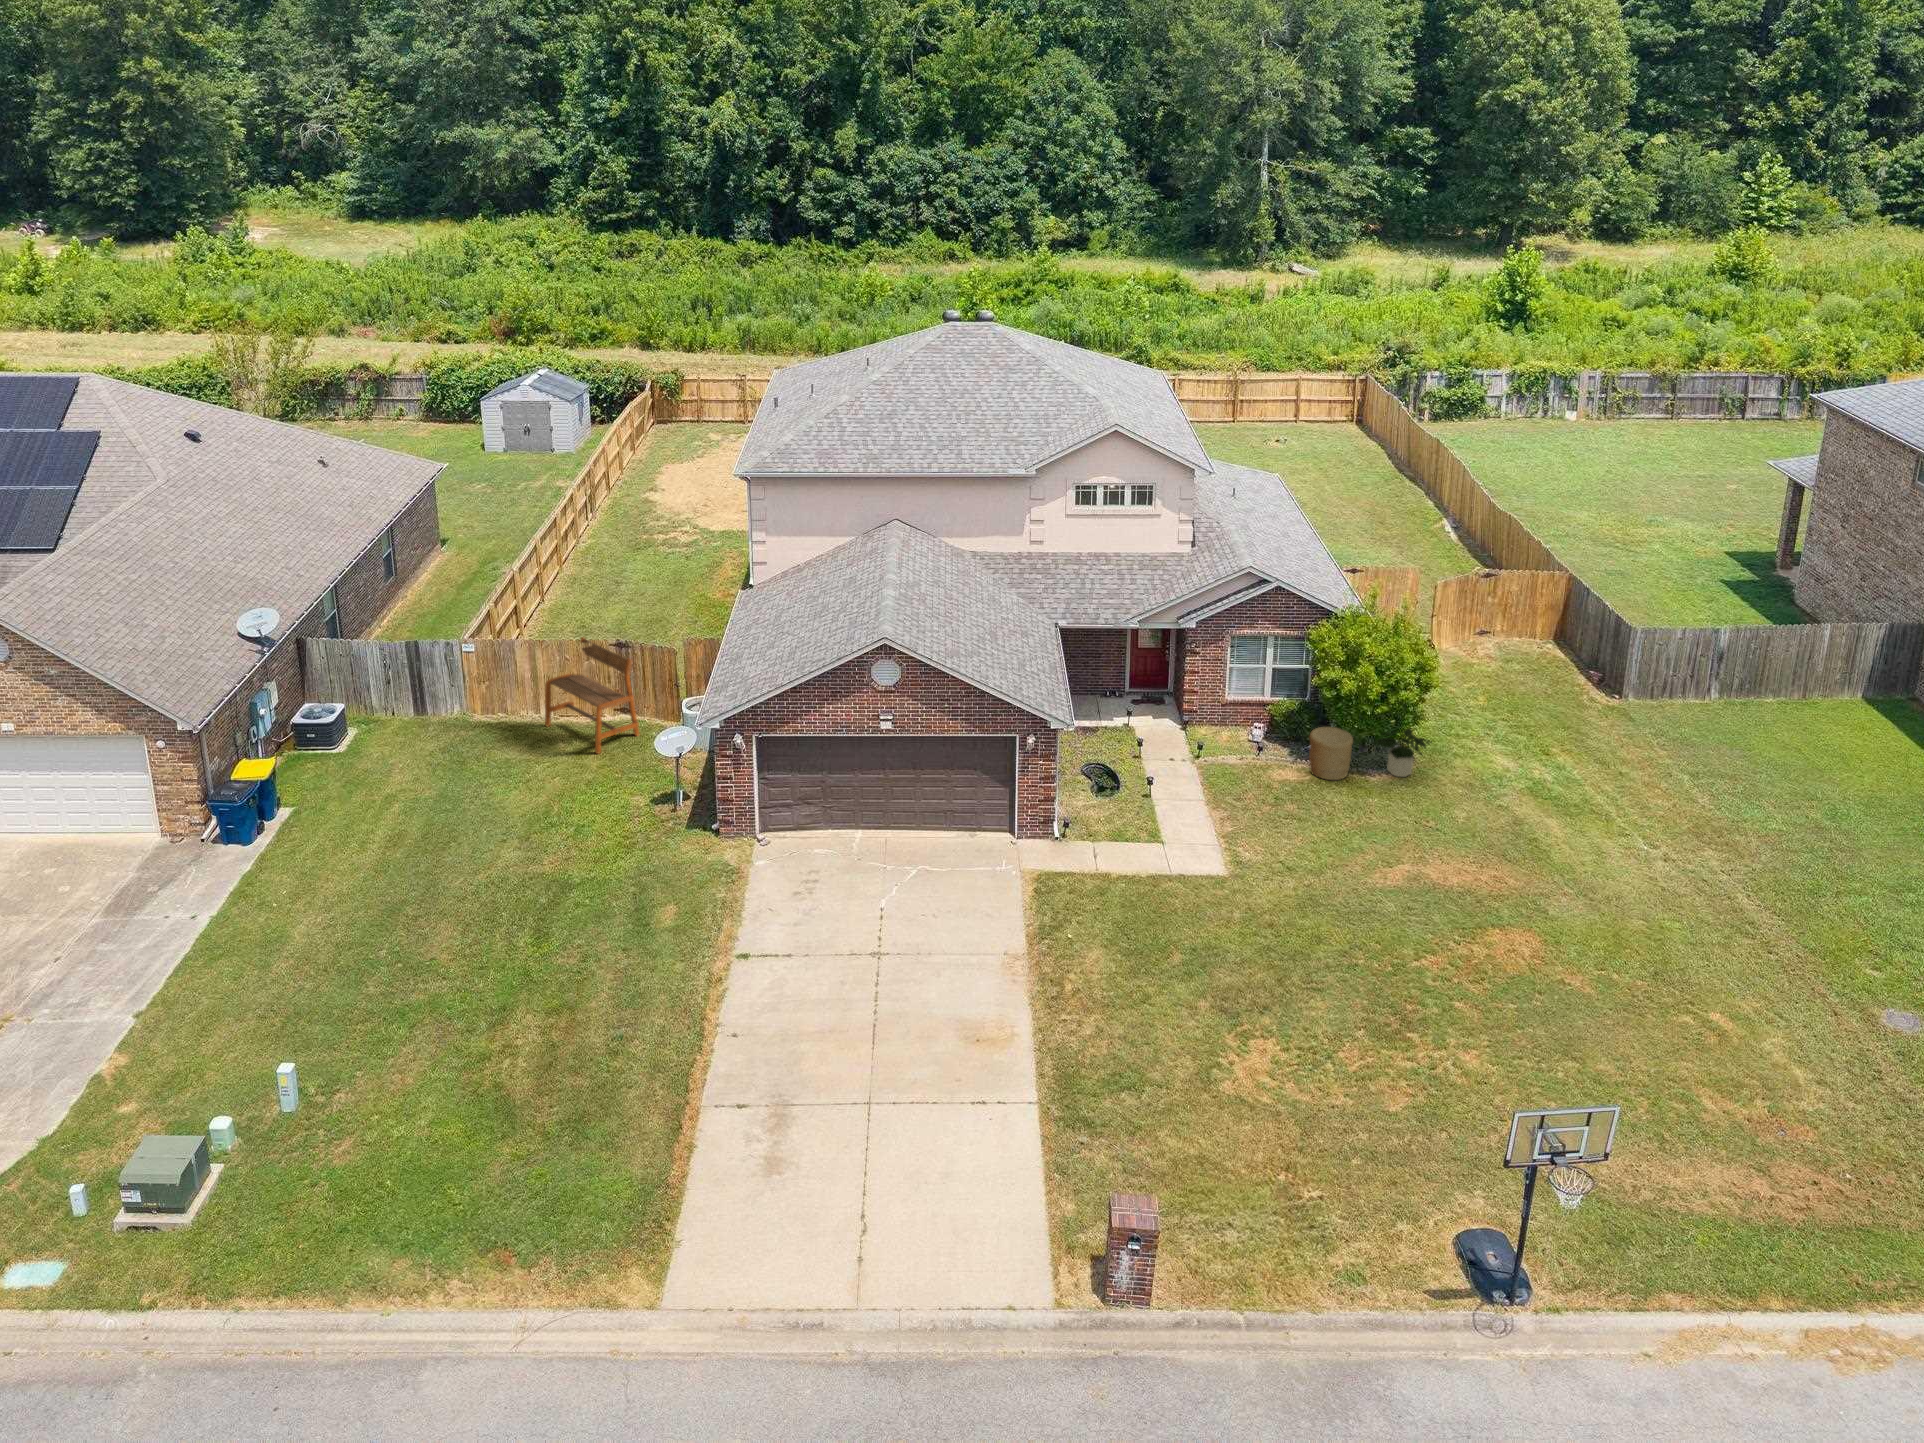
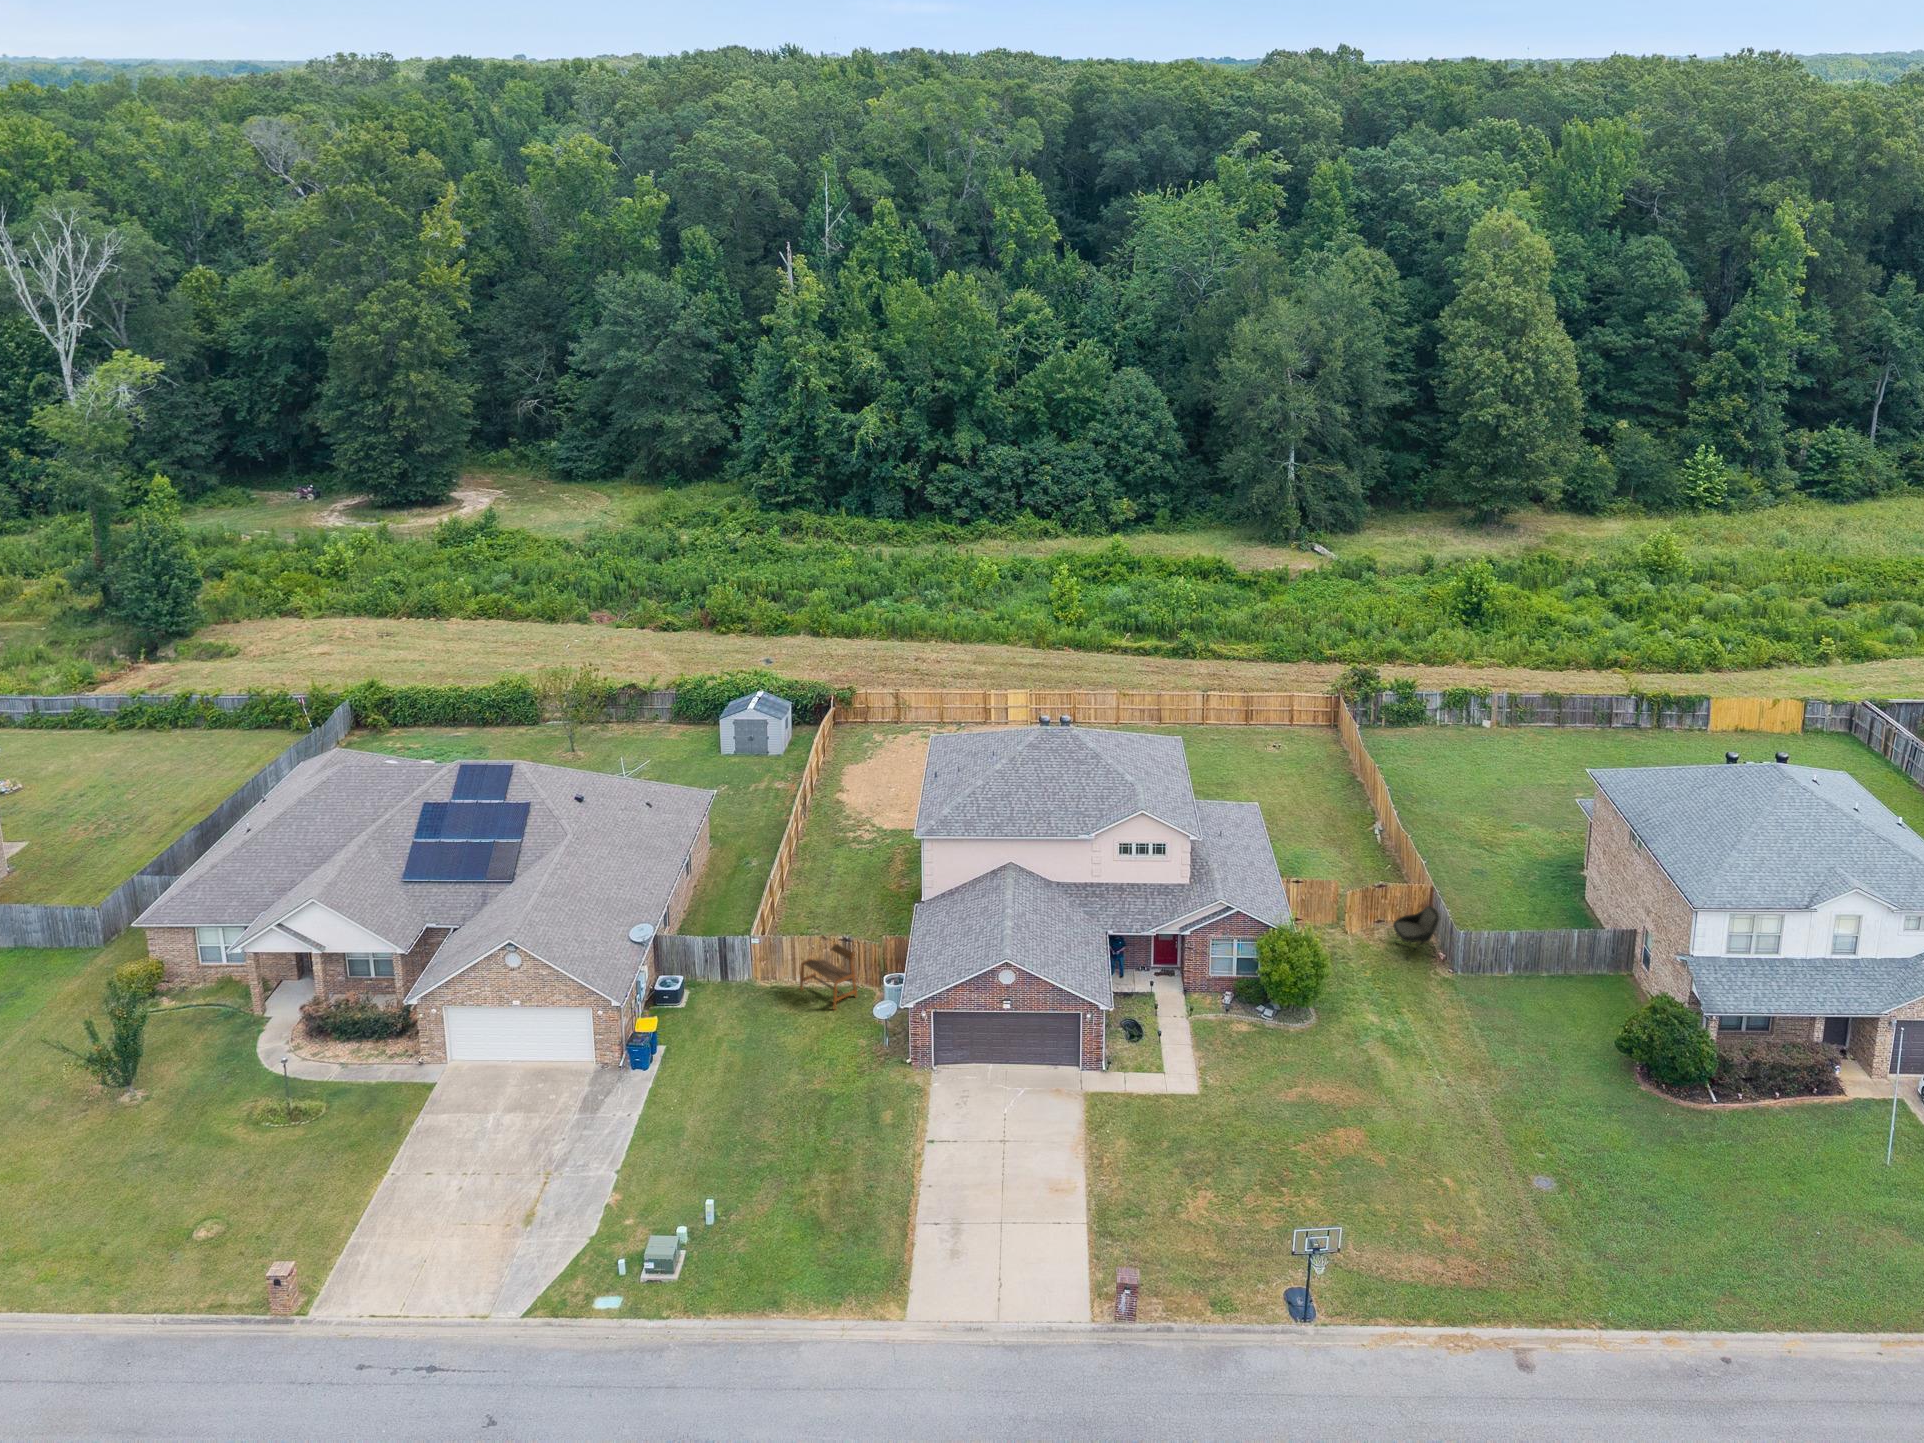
lounge chair: none [1502,601,1583,683] -> present [1393,906,1439,958]
woven basket: present [1309,727,1353,780] -> none [1257,998,1283,1032]
potted plant: present [1375,728,1432,777] -> none [1295,997,1331,1030]

